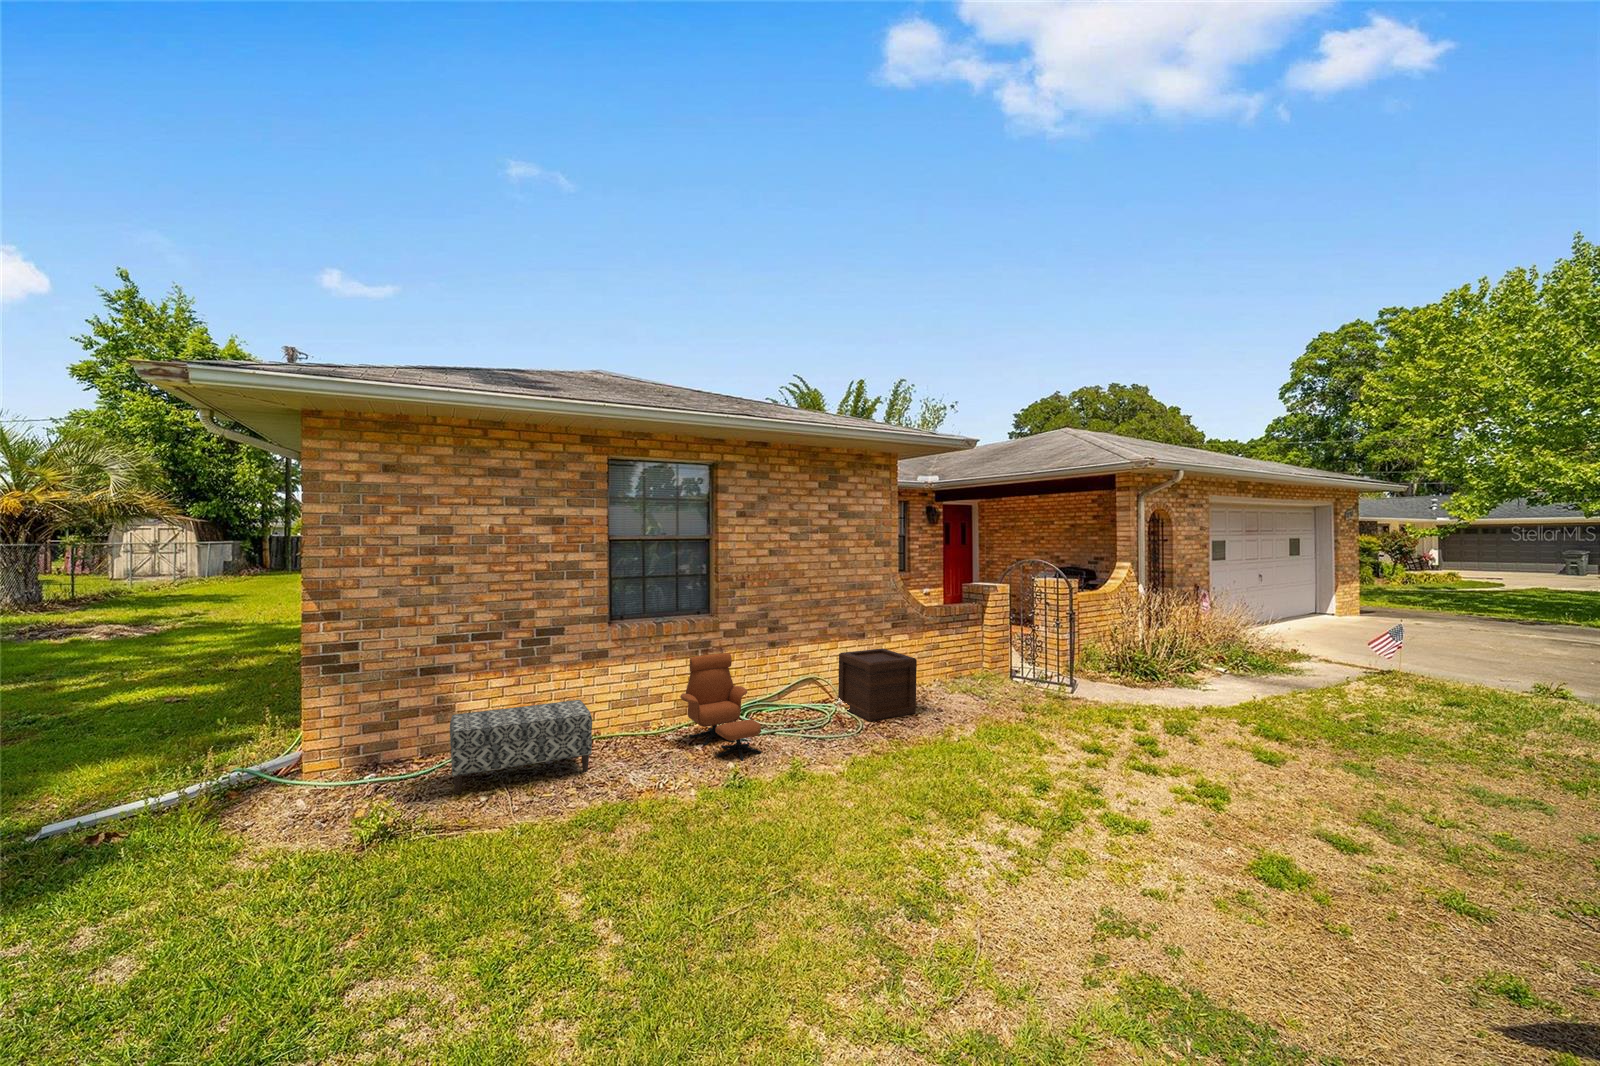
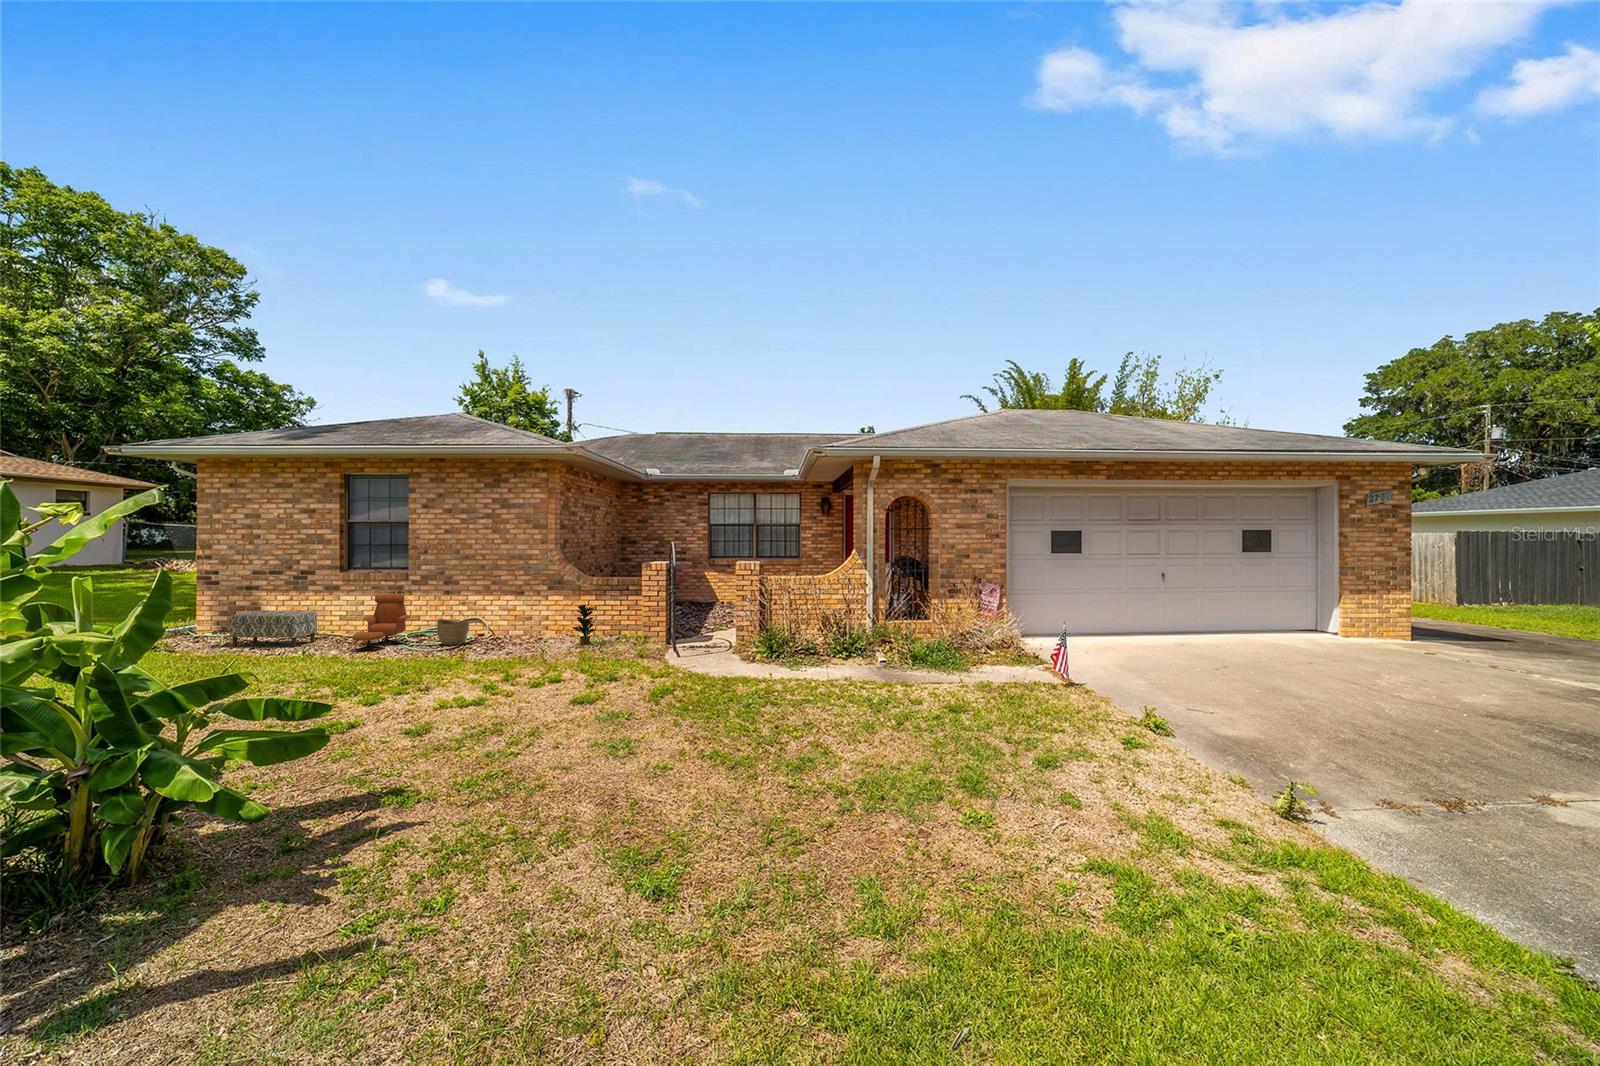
potted plant: none [936,643,966,696] -> present [572,605,595,645]
wooden crate: present [838,648,917,721] -> none [478,603,535,649]
woven basket: none [783,669,827,724] -> present [436,611,469,645]

